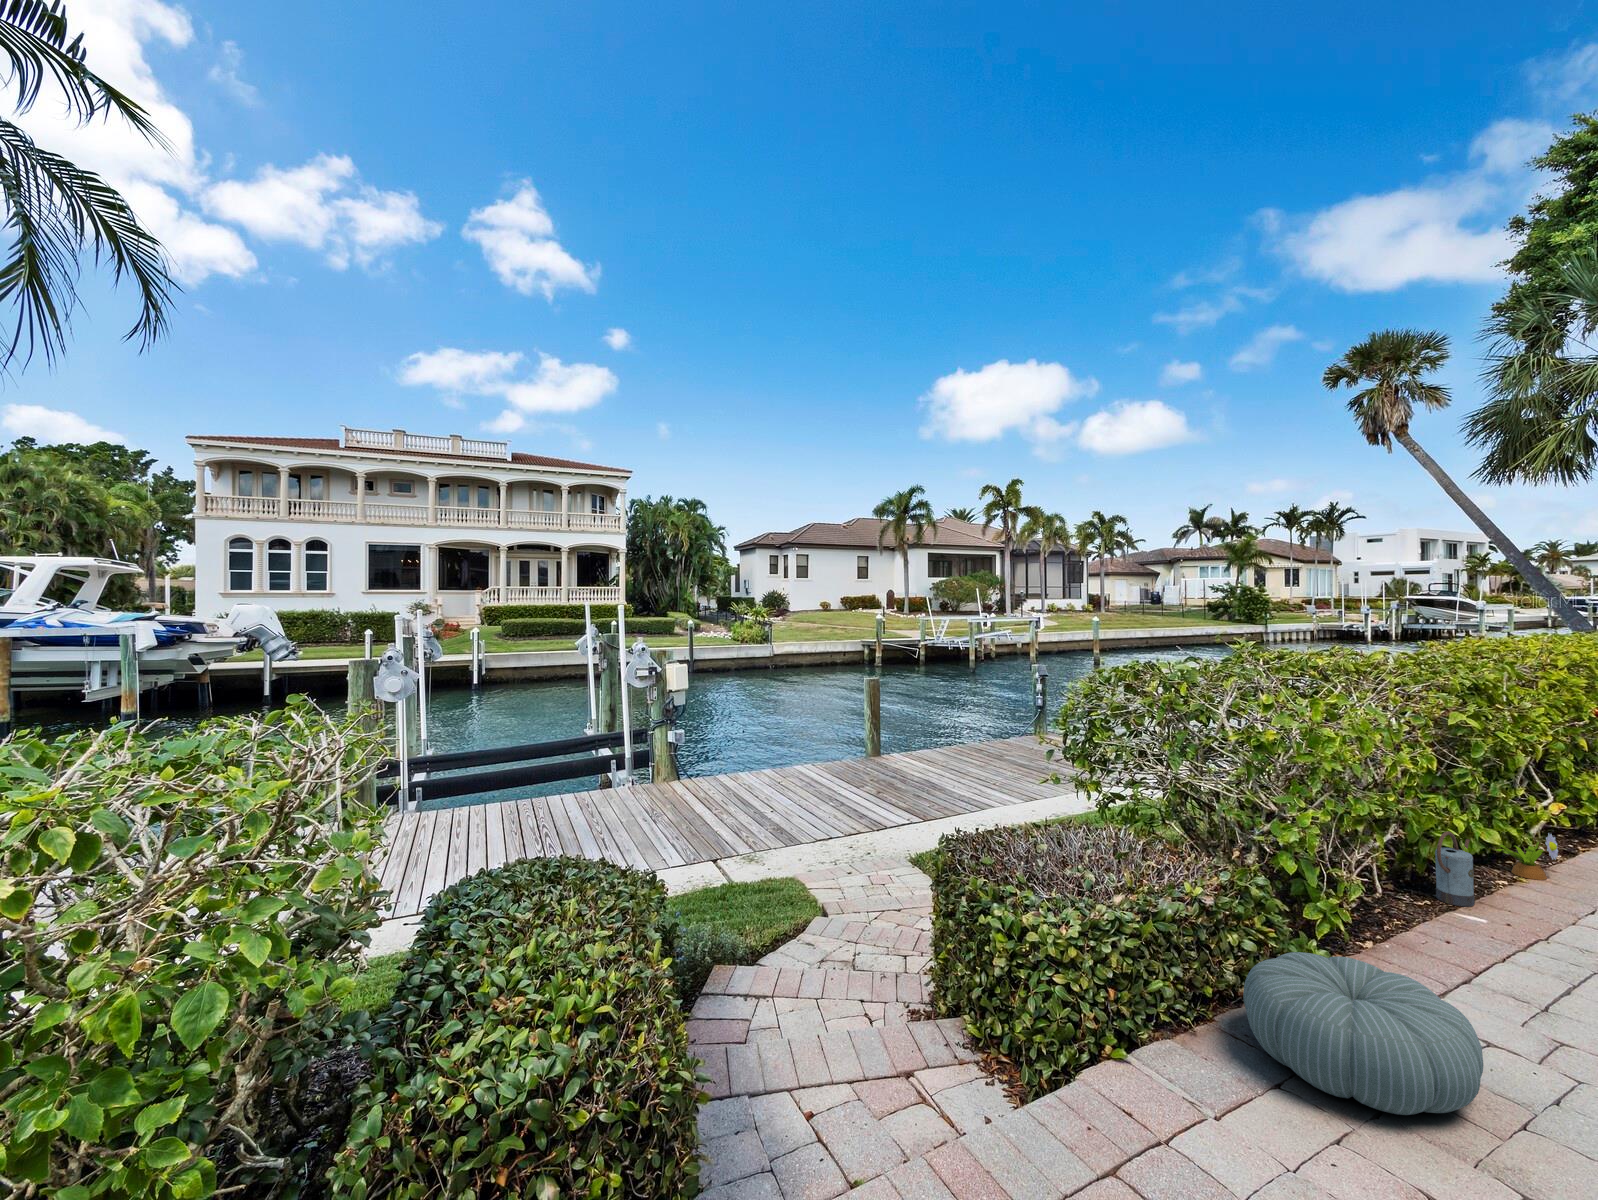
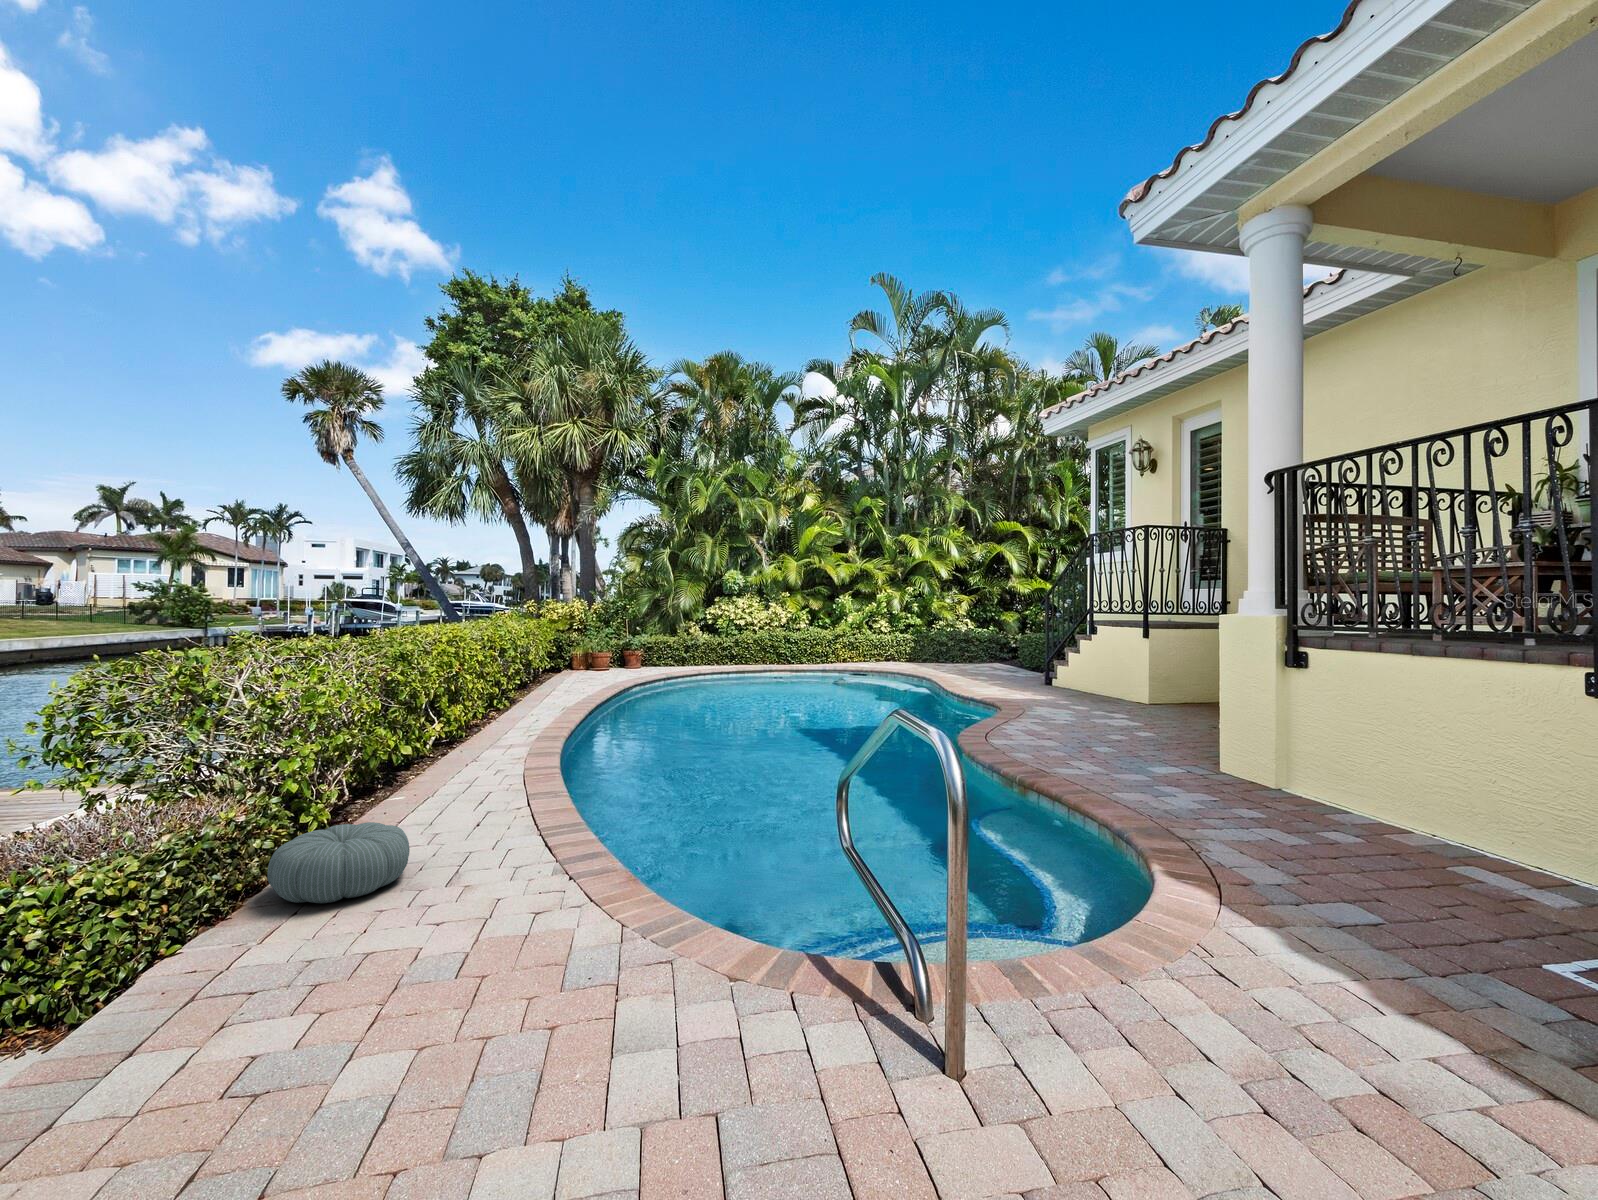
watering can: present [1435,831,1475,907] -> none [379,748,401,797]
decorative plant: present [1496,833,1558,880] -> none [411,741,443,773]

